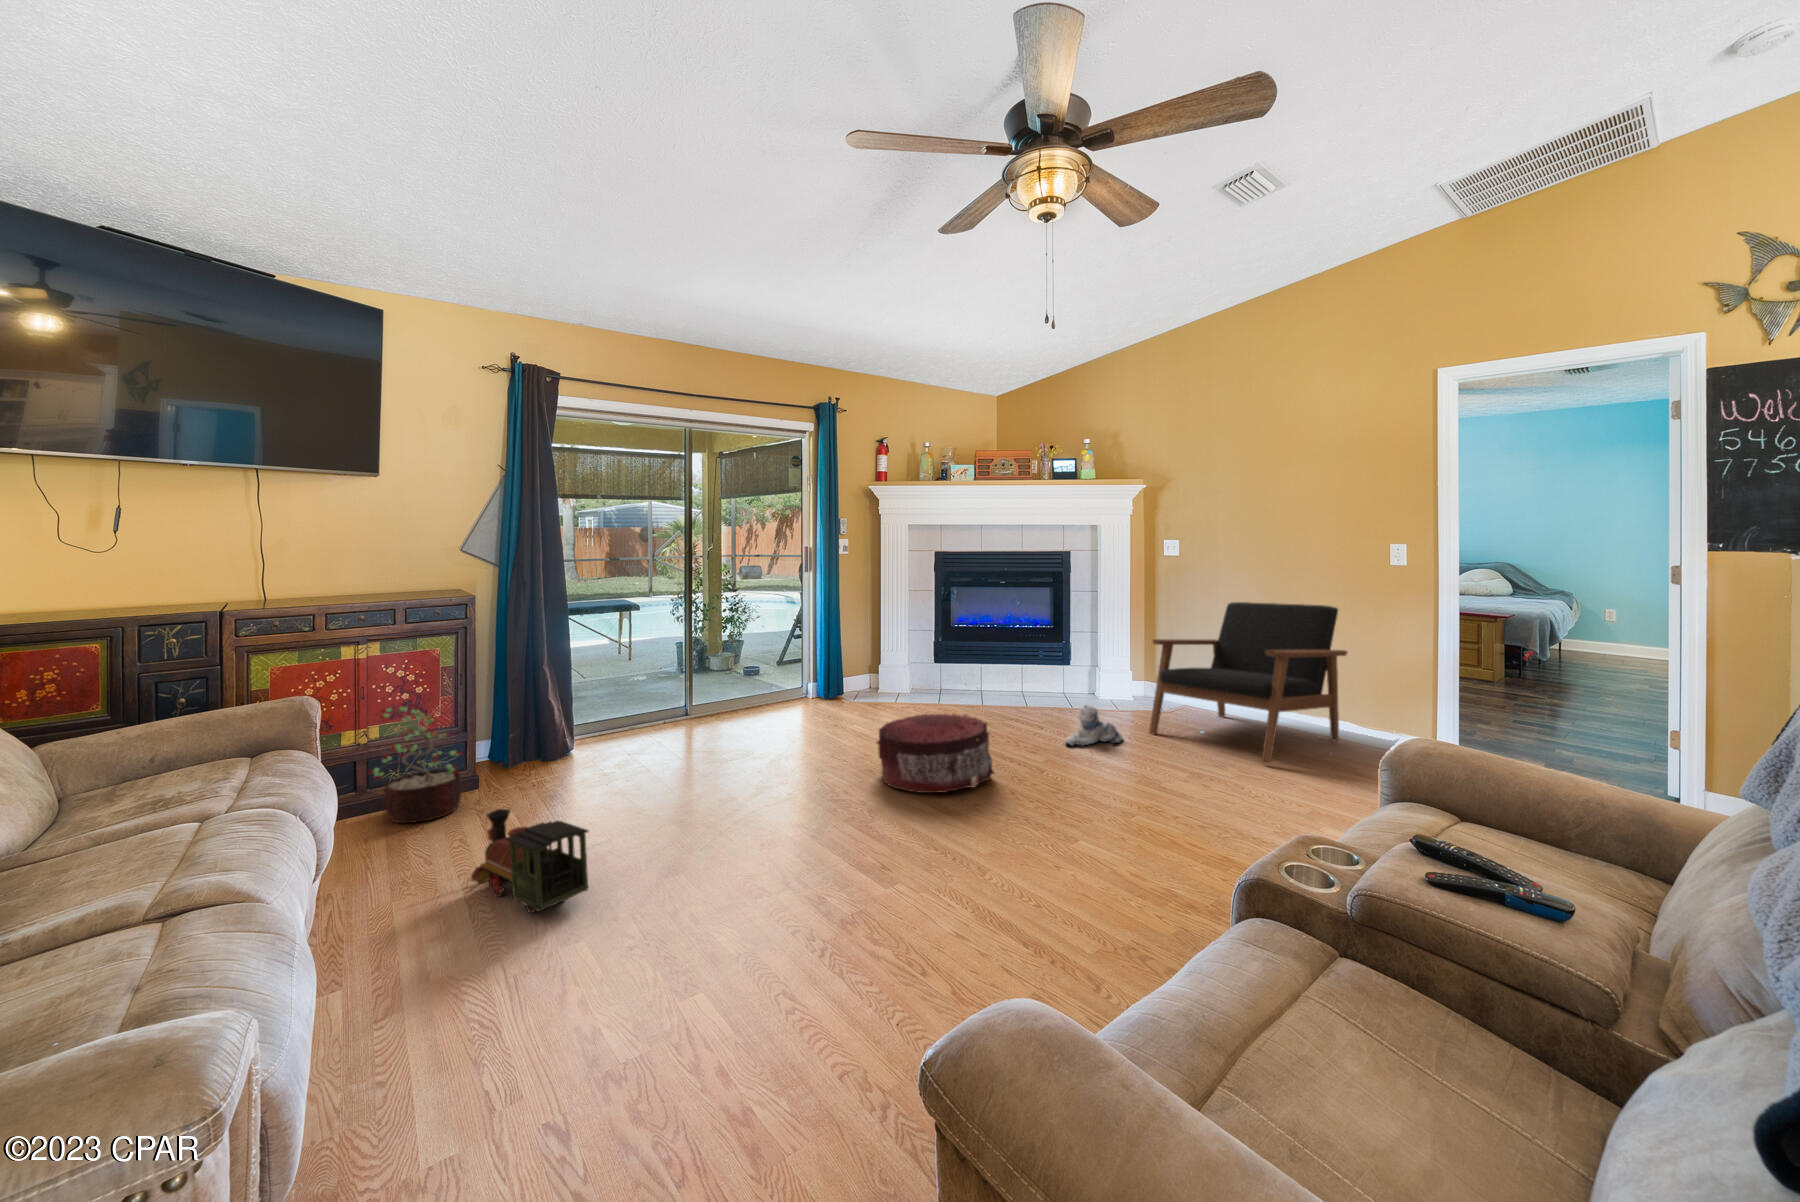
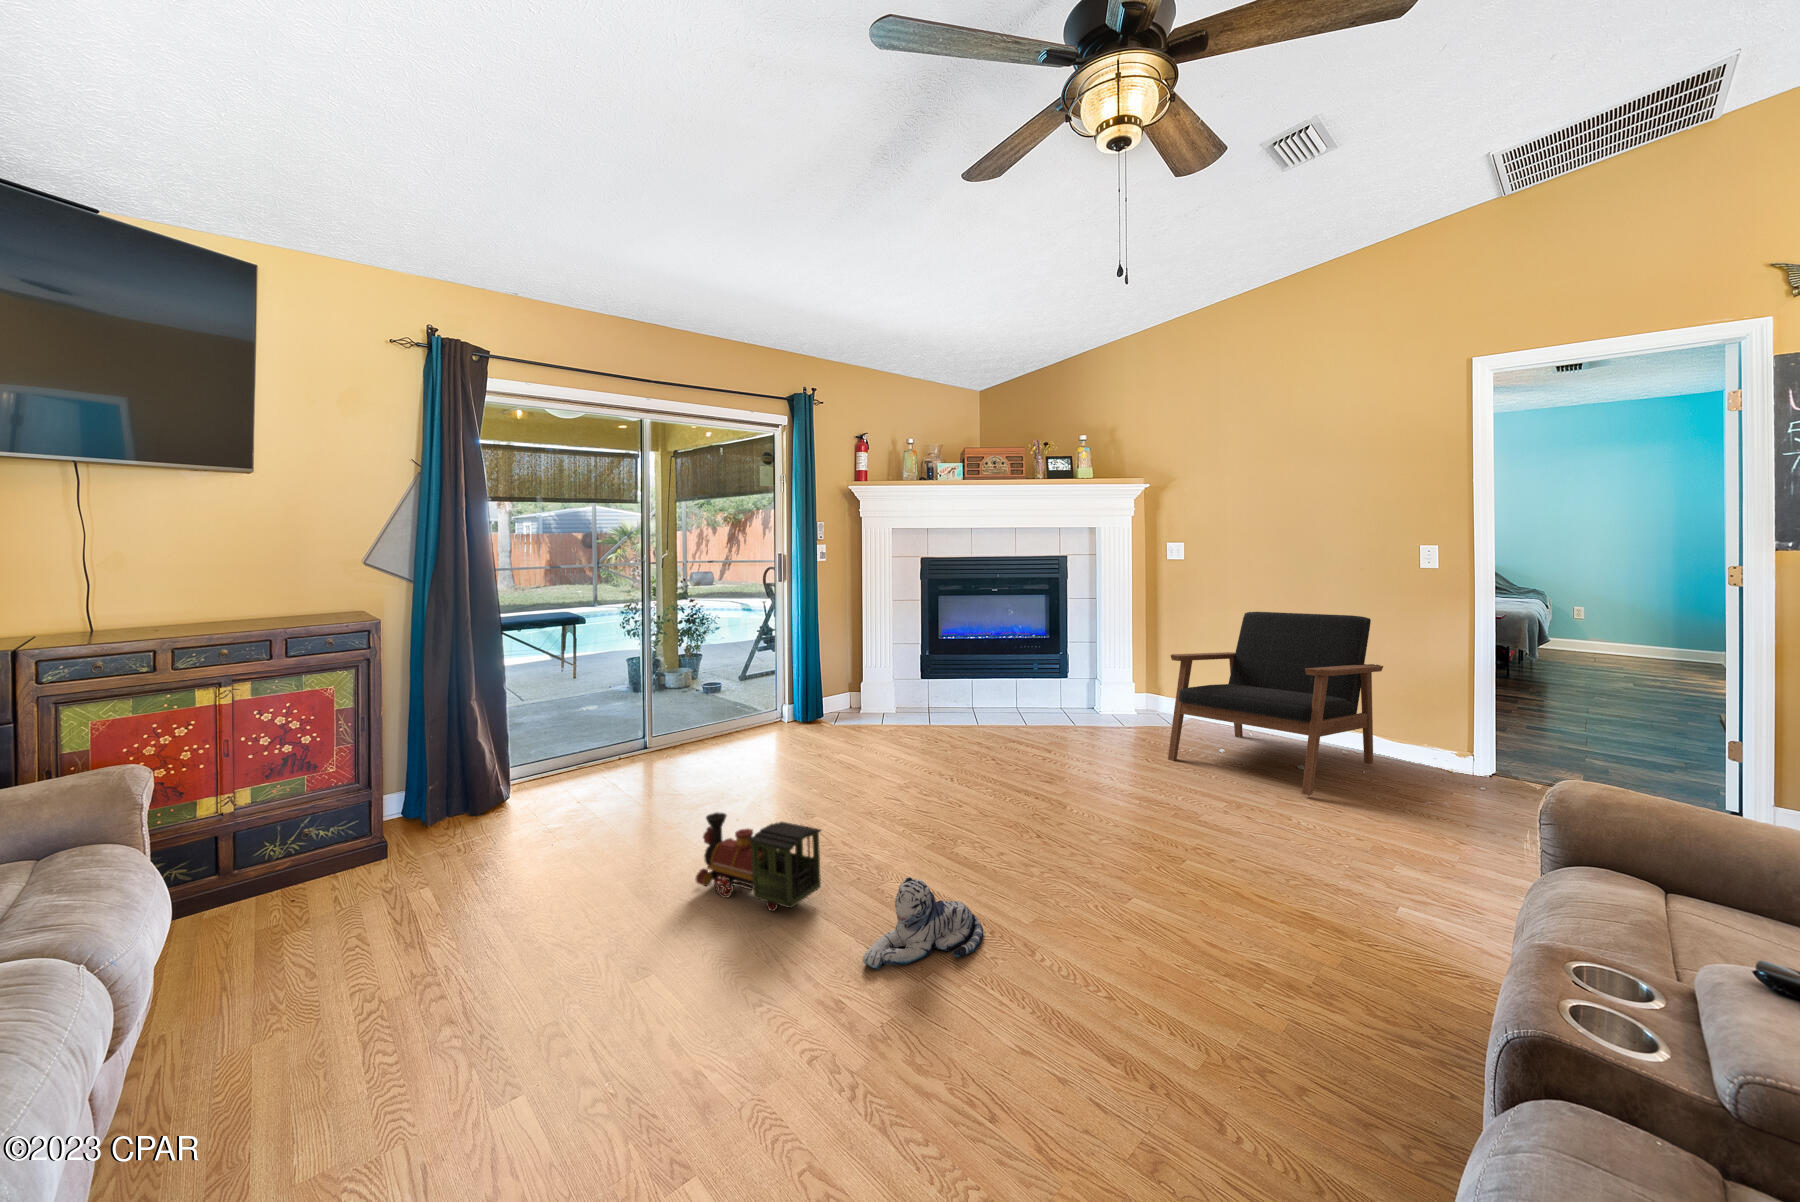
decorative plant: present [369,704,462,823] -> none [232,758,363,914]
plush toy: present [1065,705,1122,745] -> present [863,877,983,969]
pouf: present [877,714,994,793] -> none [875,746,1013,846]
toy train: present [471,809,588,913] -> present [696,812,821,911]

